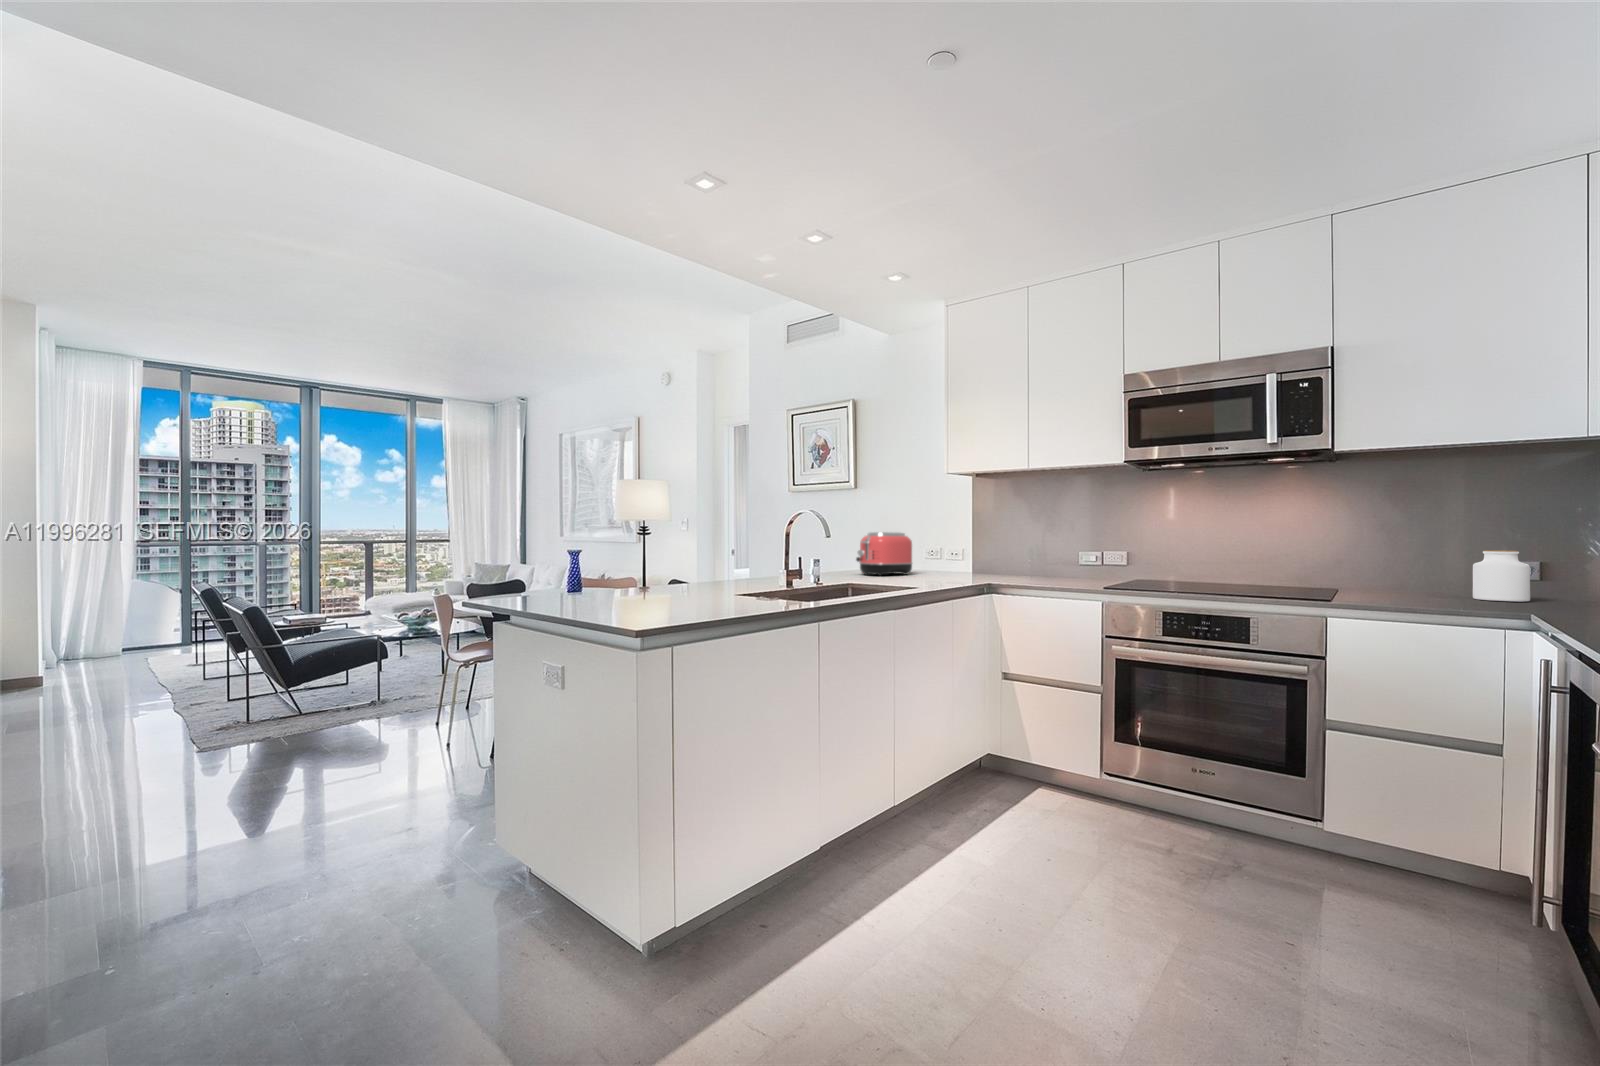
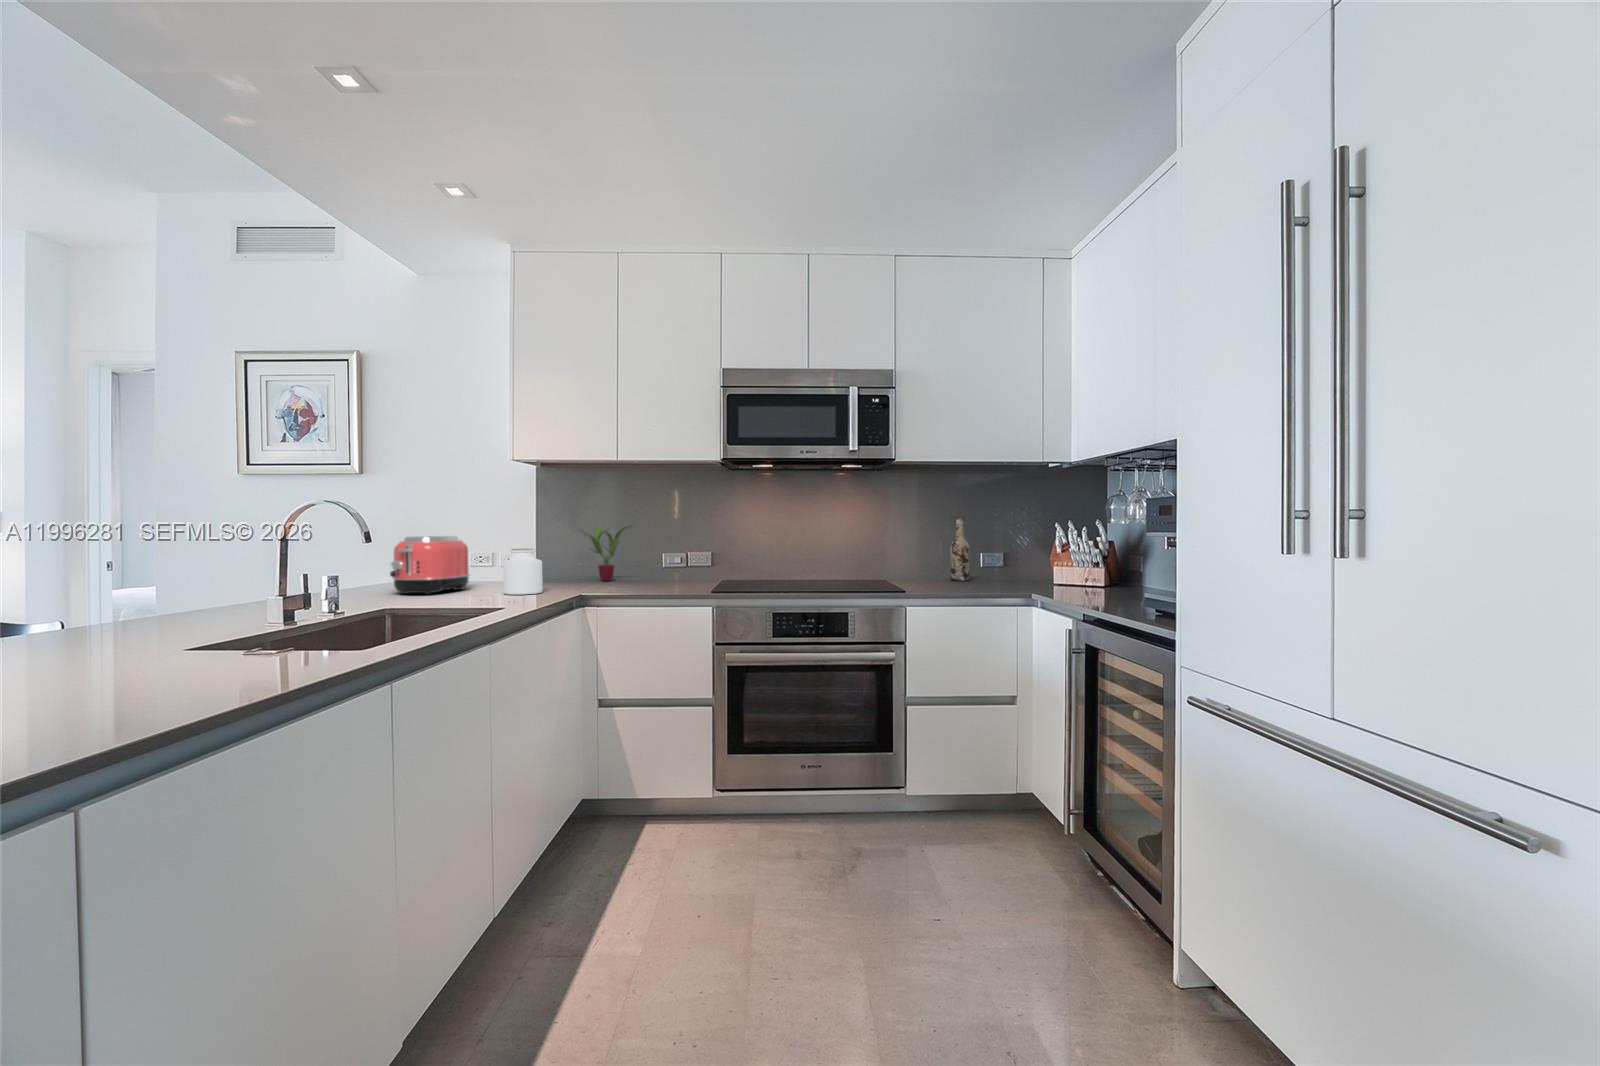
wine bottle: none [1436,517,1468,595] -> present [950,518,970,581]
potted plant: none [1004,525,1054,575] -> present [582,525,631,581]
jar: present [1473,550,1530,602] -> present [503,549,543,595]

